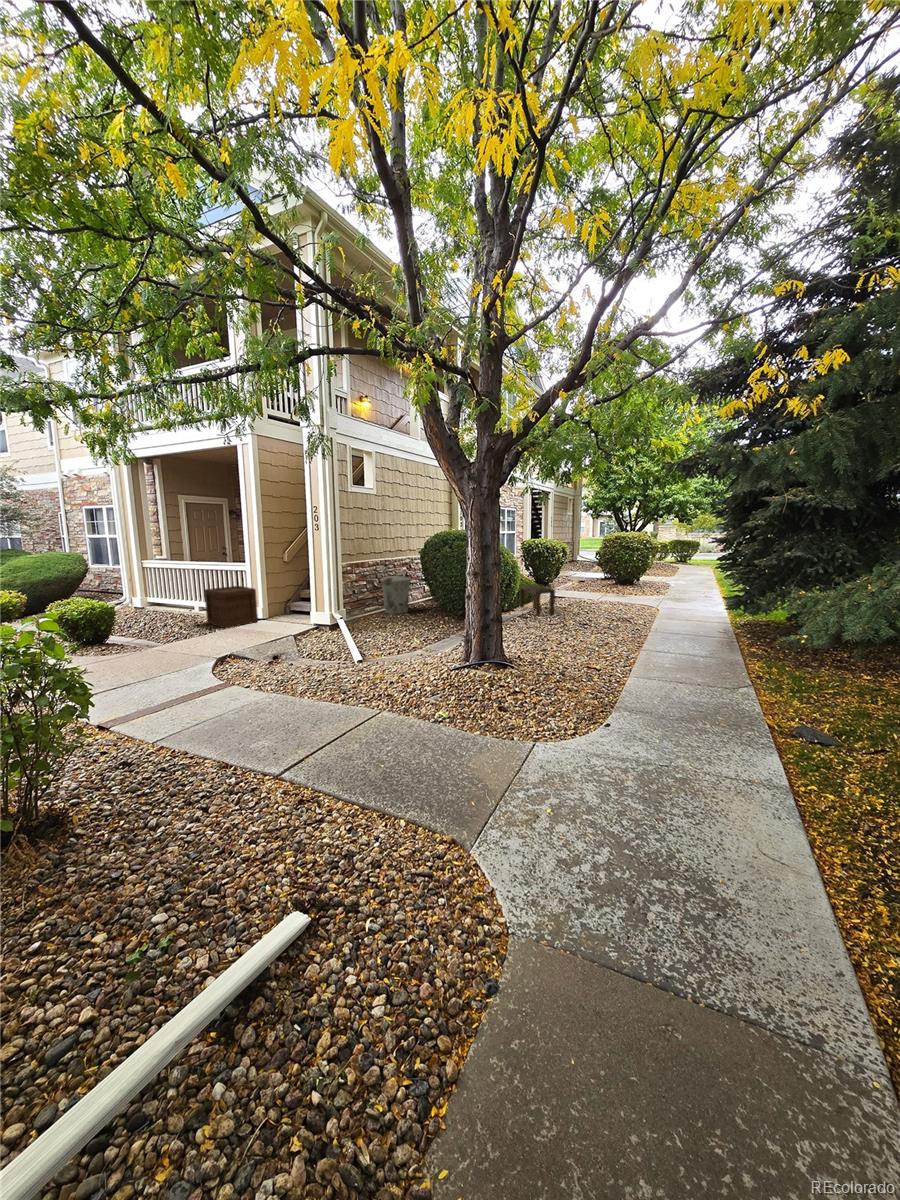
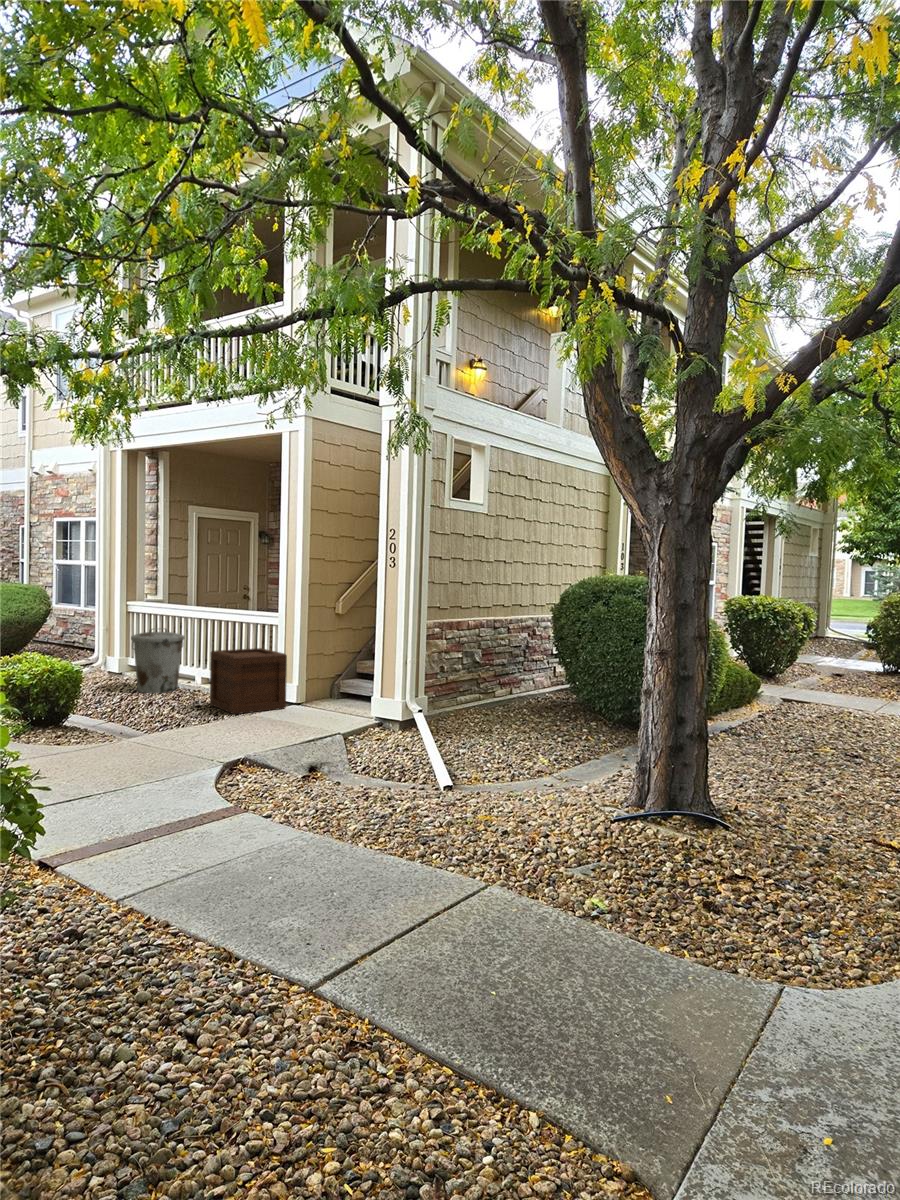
trash can: present [380,574,411,614] -> present [131,629,185,693]
bench: present [520,584,555,616] -> none [727,674,797,732]

